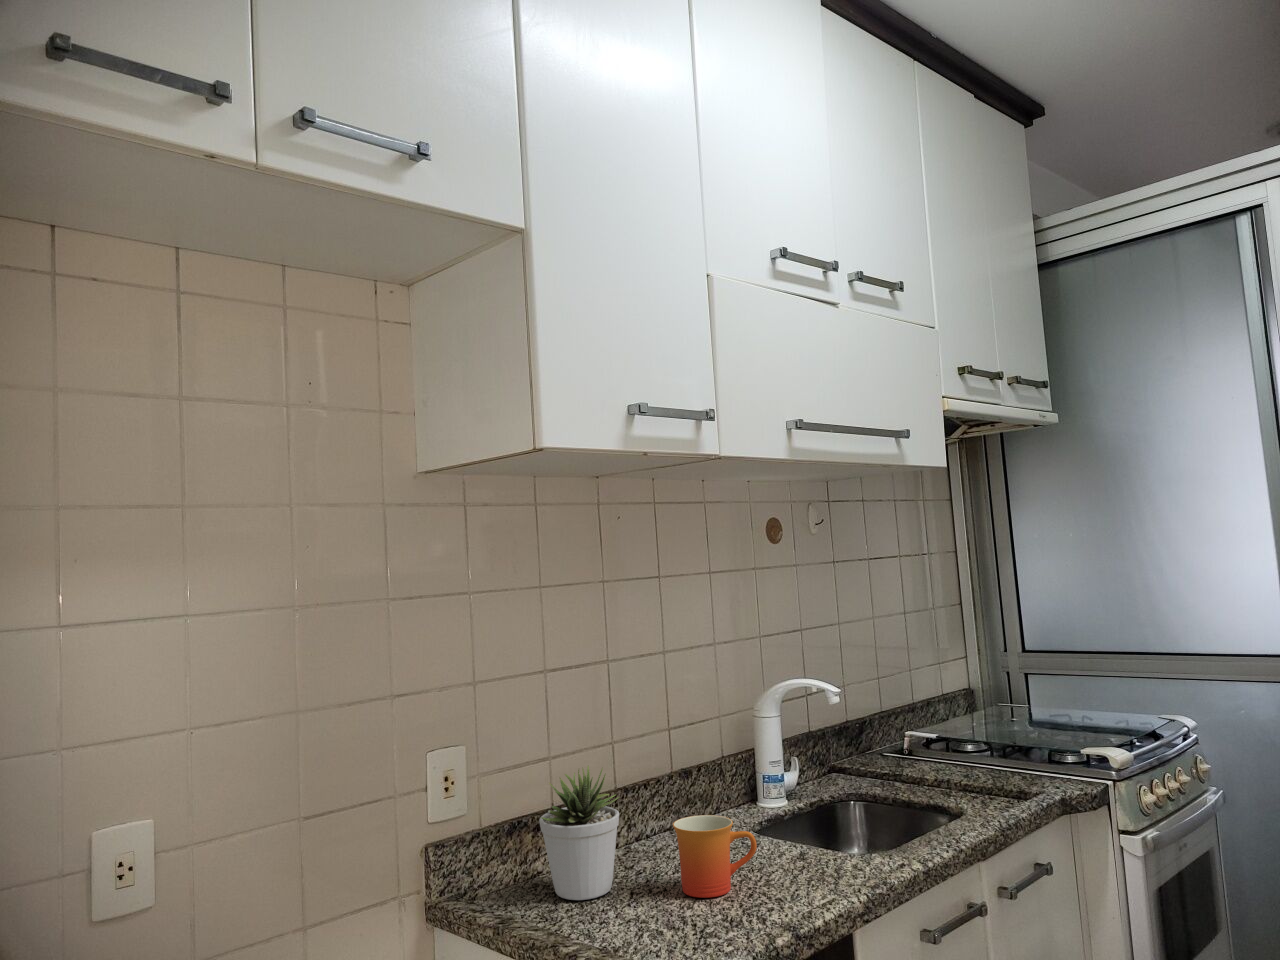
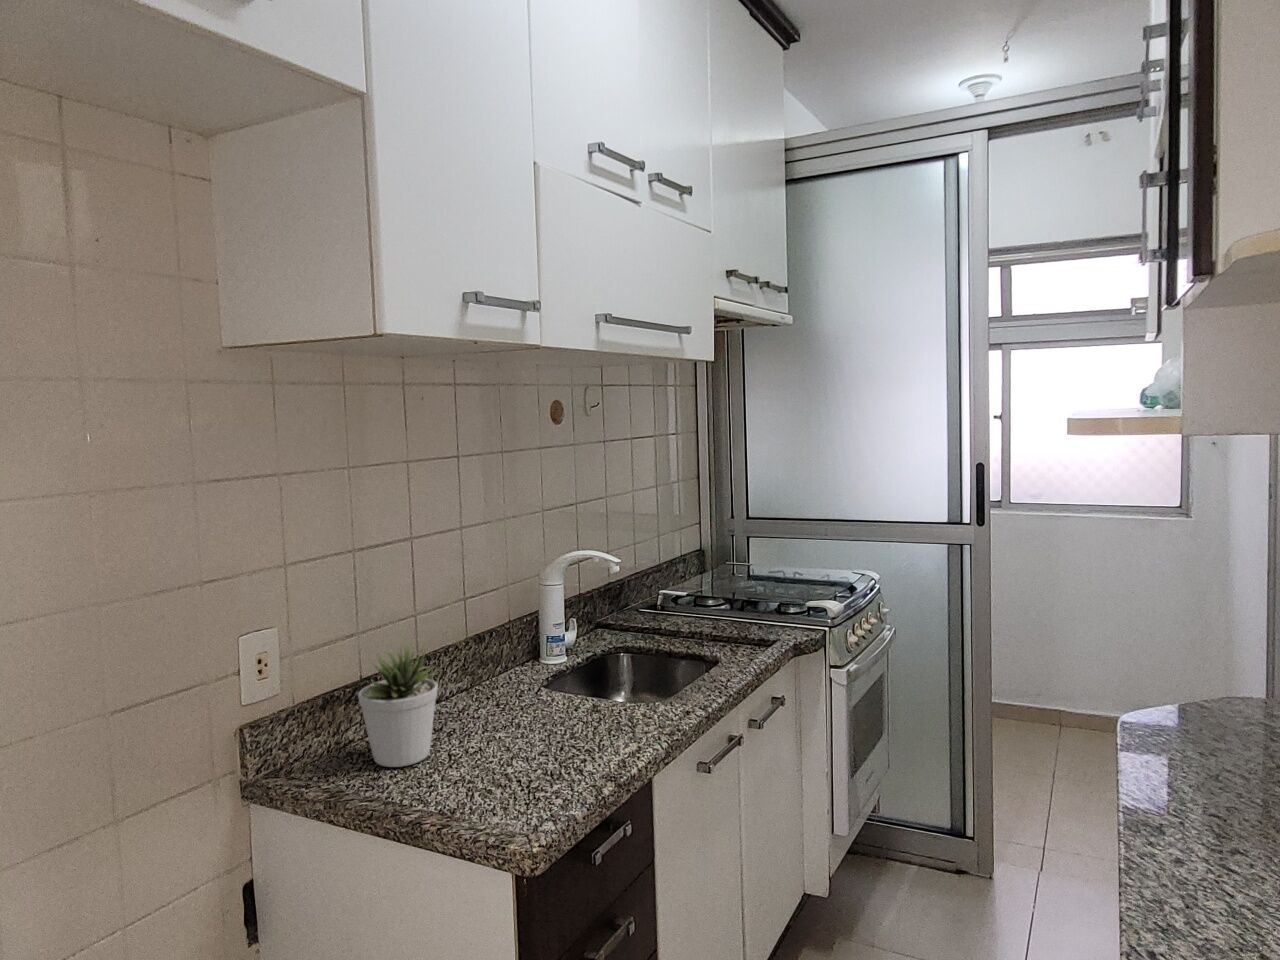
mug: present [673,815,757,898] -> none [491,680,567,754]

